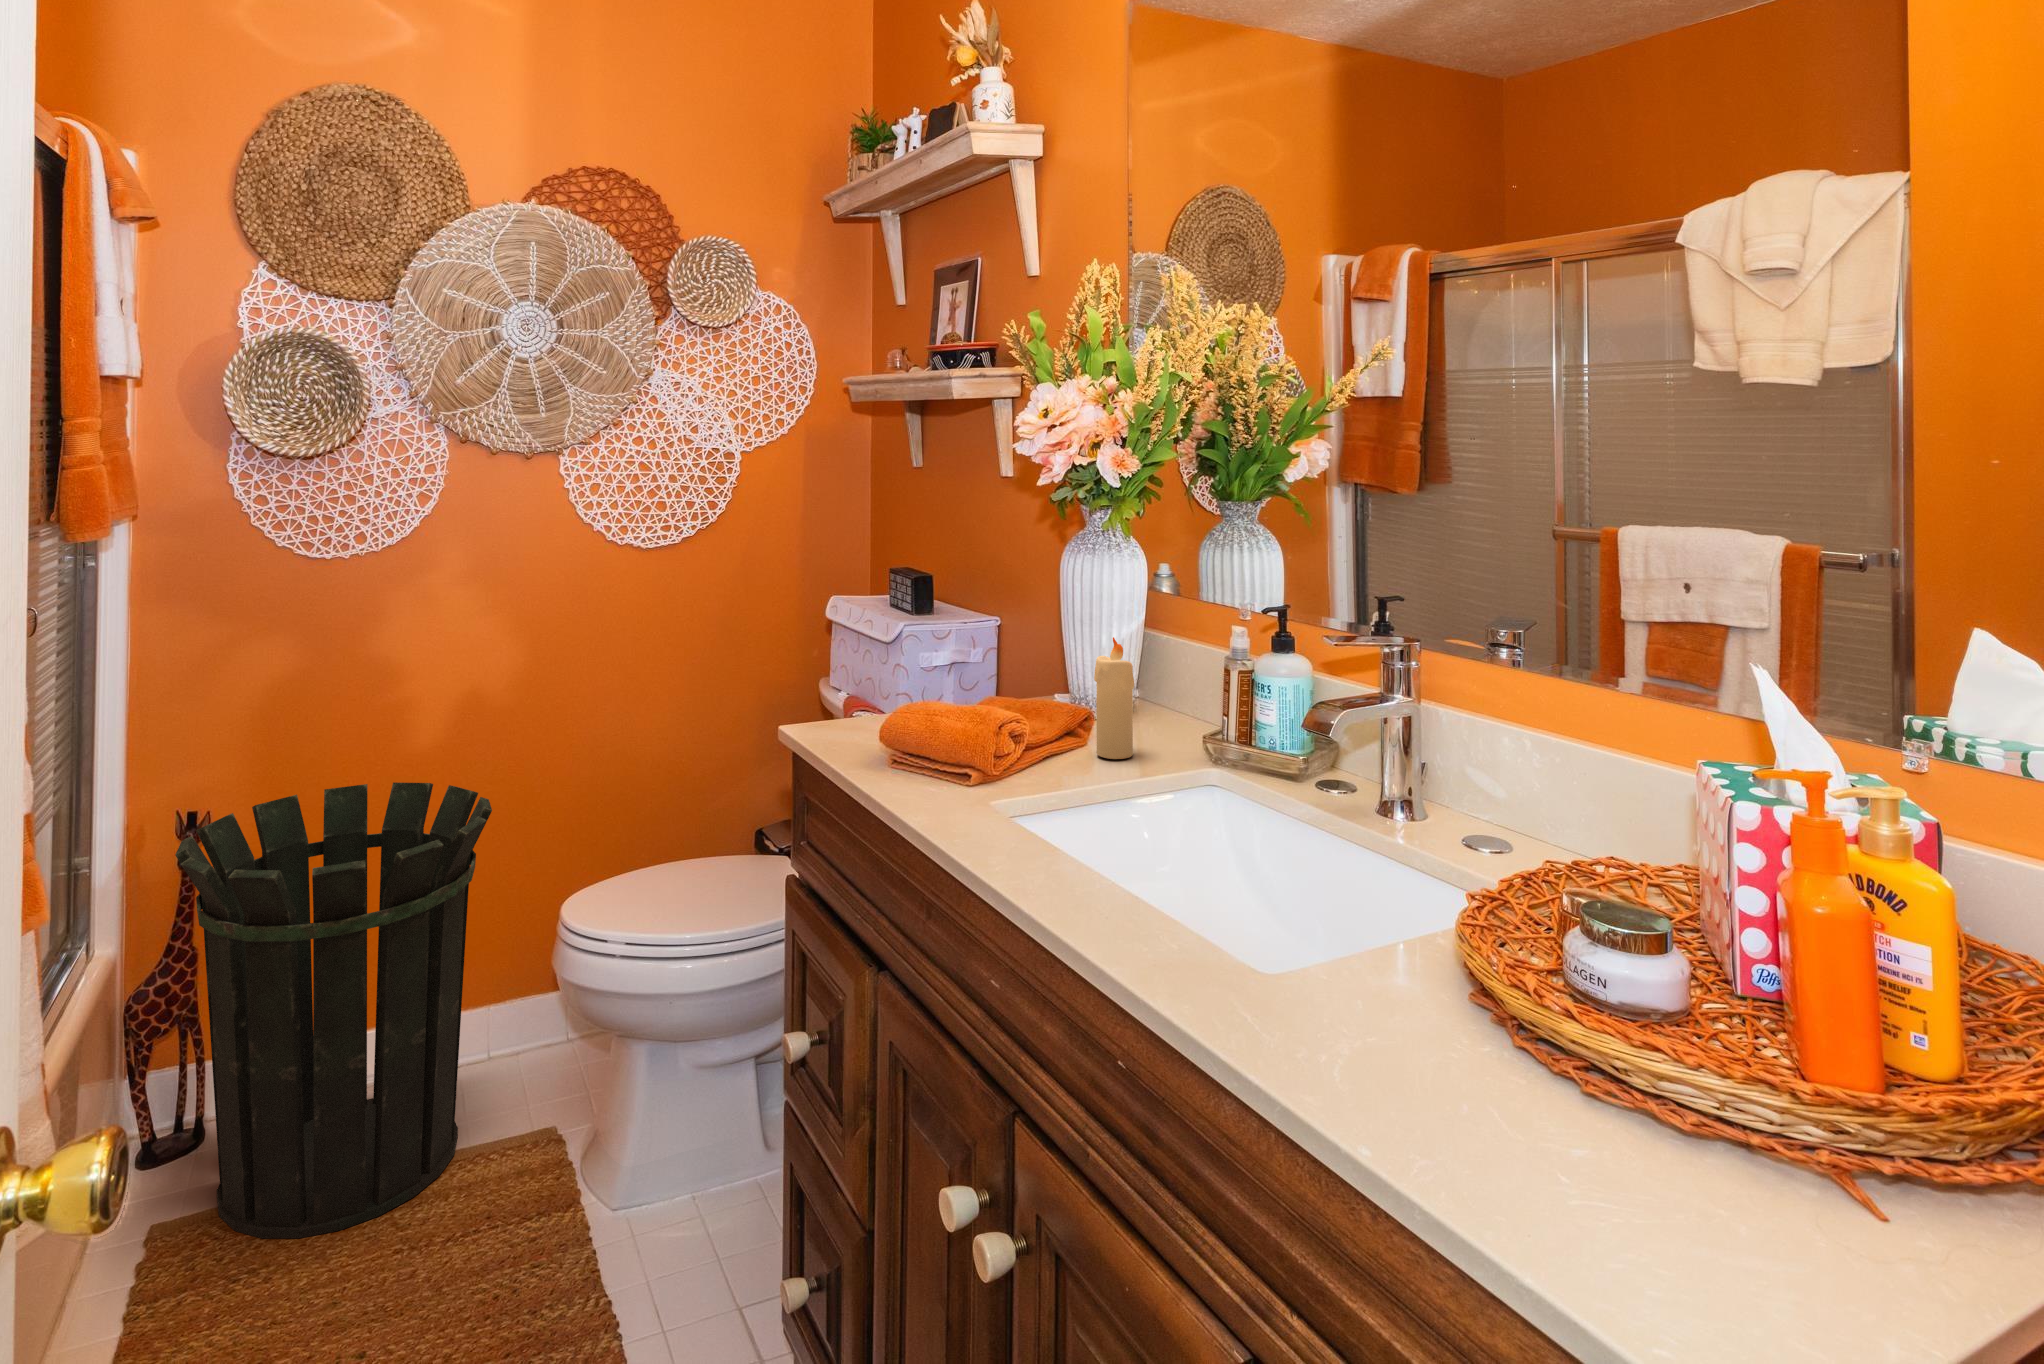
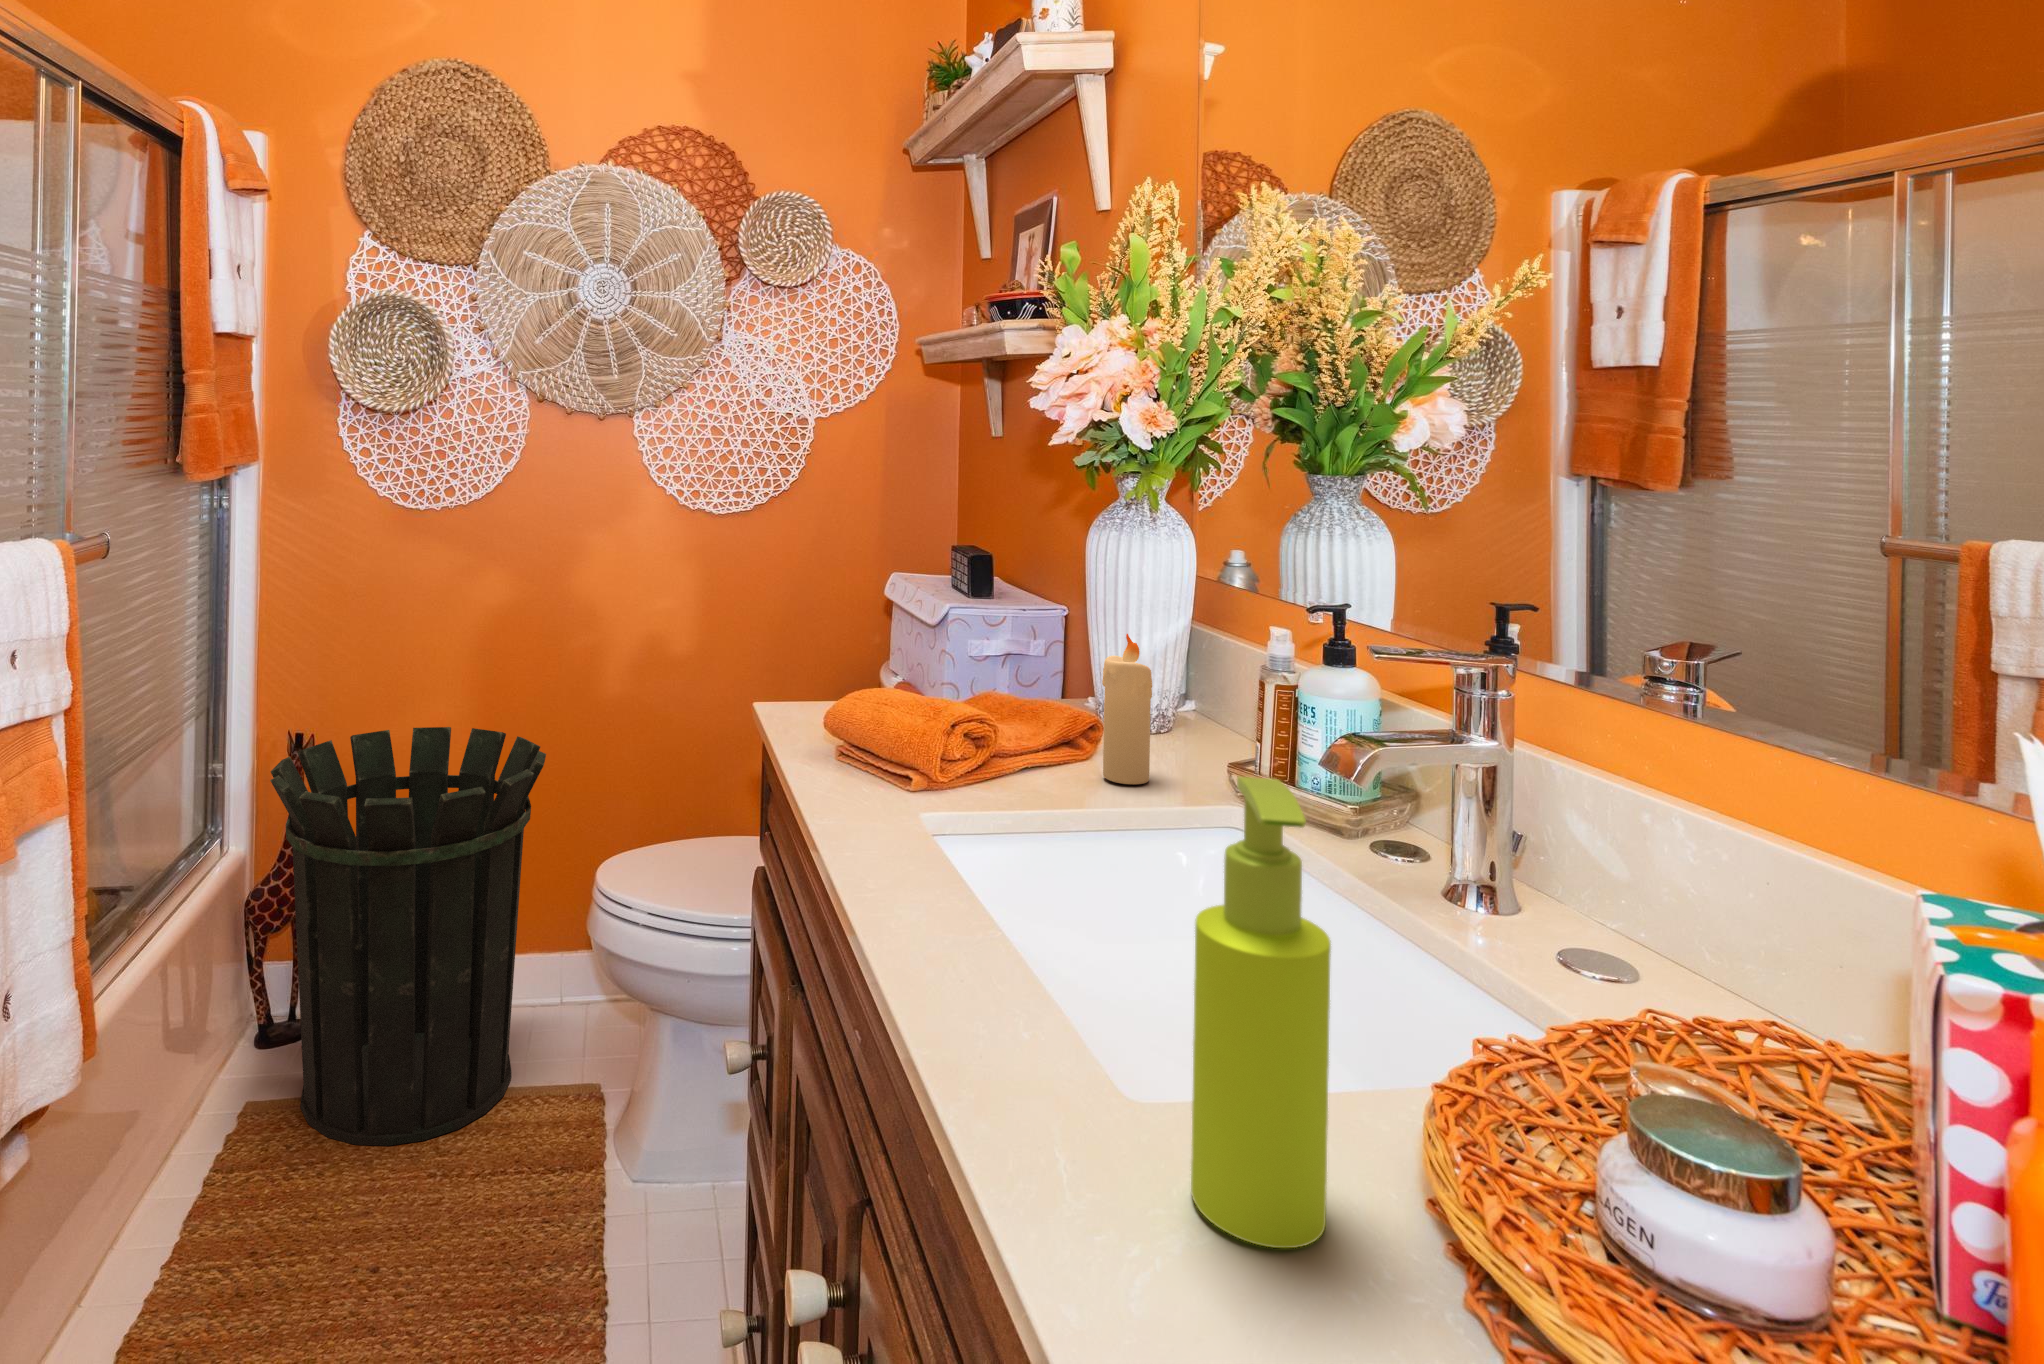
soap dispenser: none [1332,735,1423,1050] -> present [1191,777,1331,1248]

